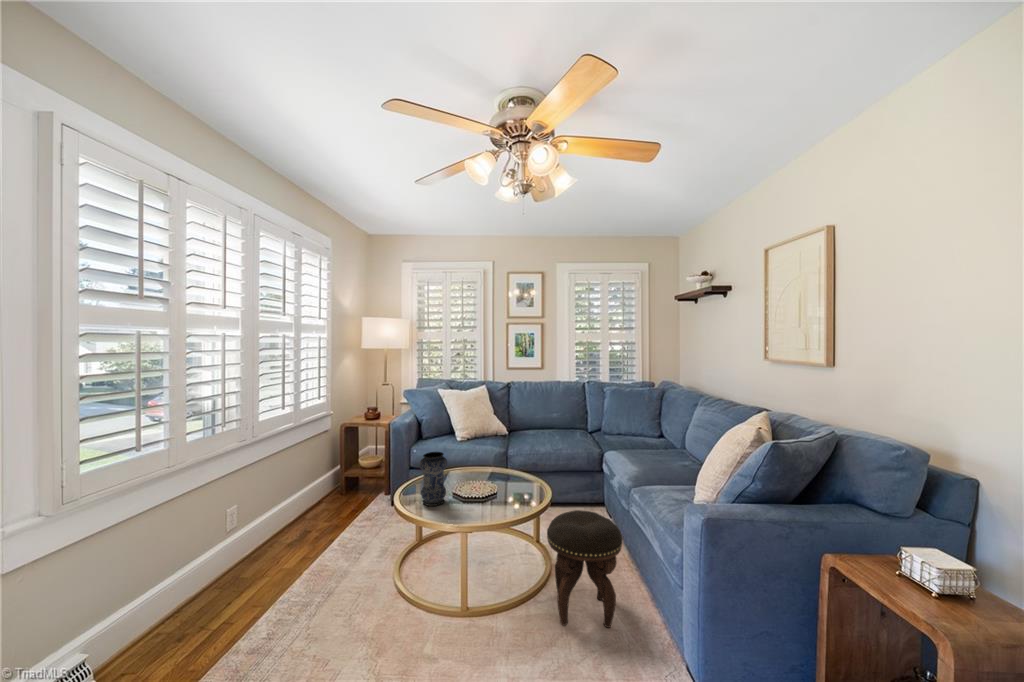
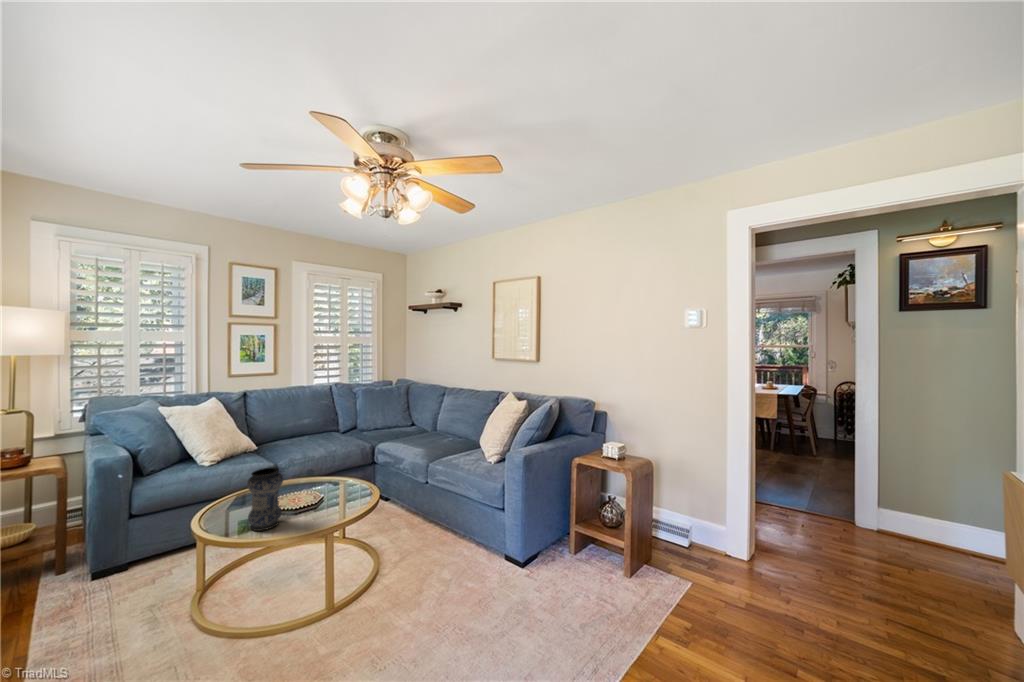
footstool: present [547,510,622,628] -> none [402,484,464,580]

